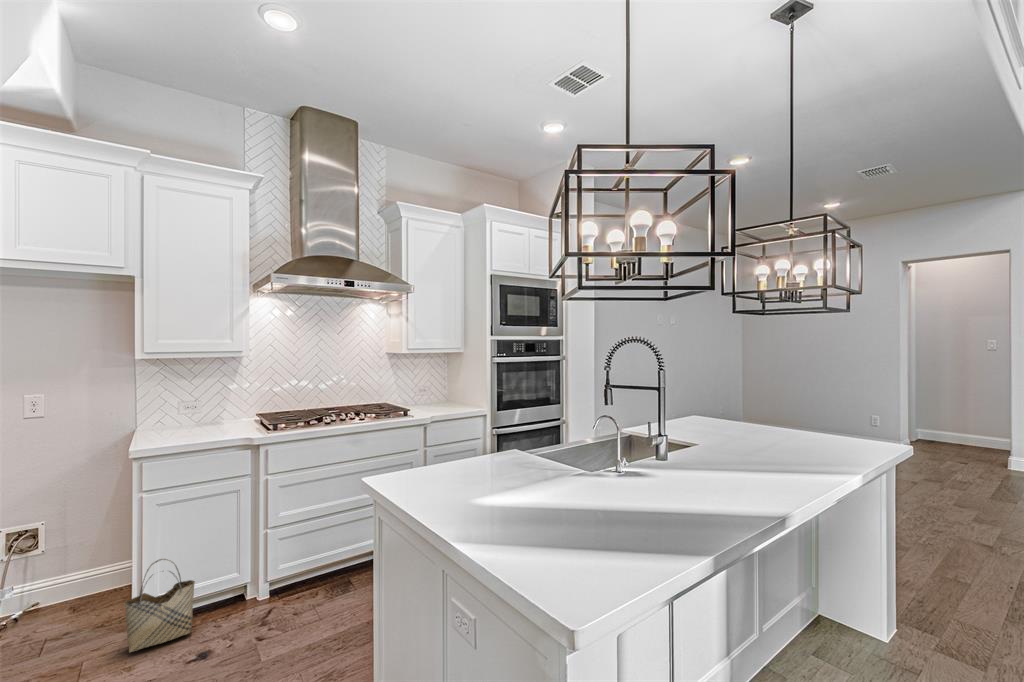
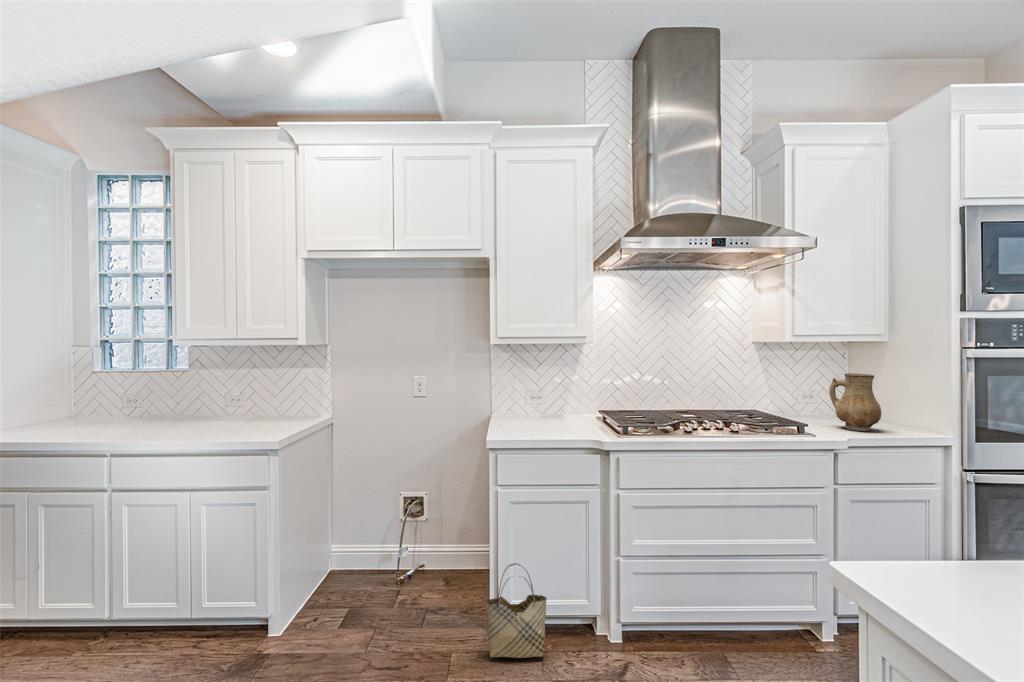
ceramic pitcher: none [427,373,456,411] -> present [829,373,881,431]

